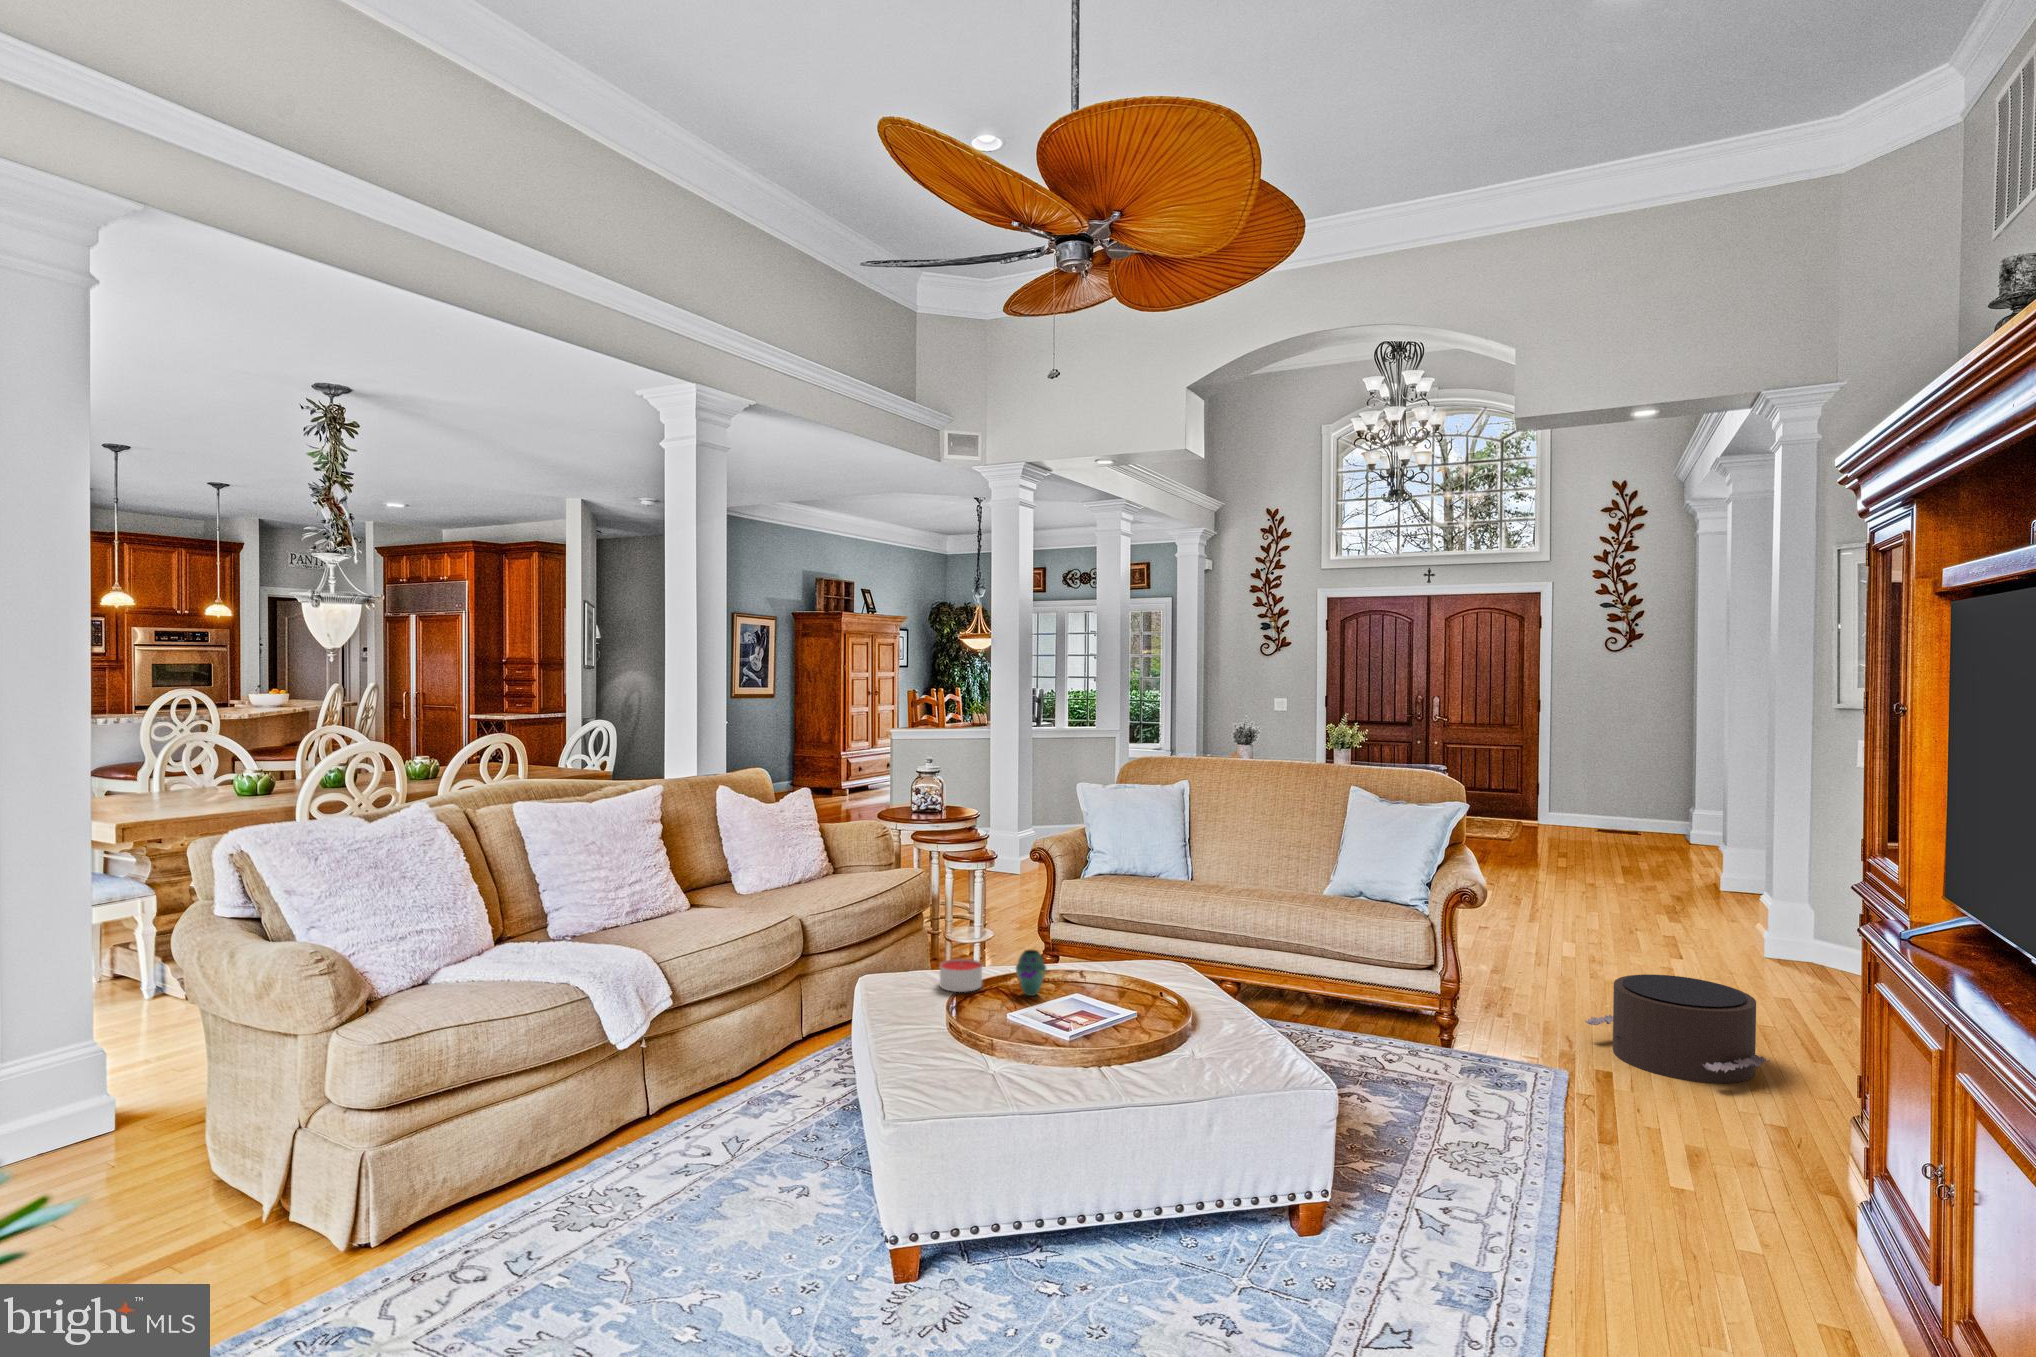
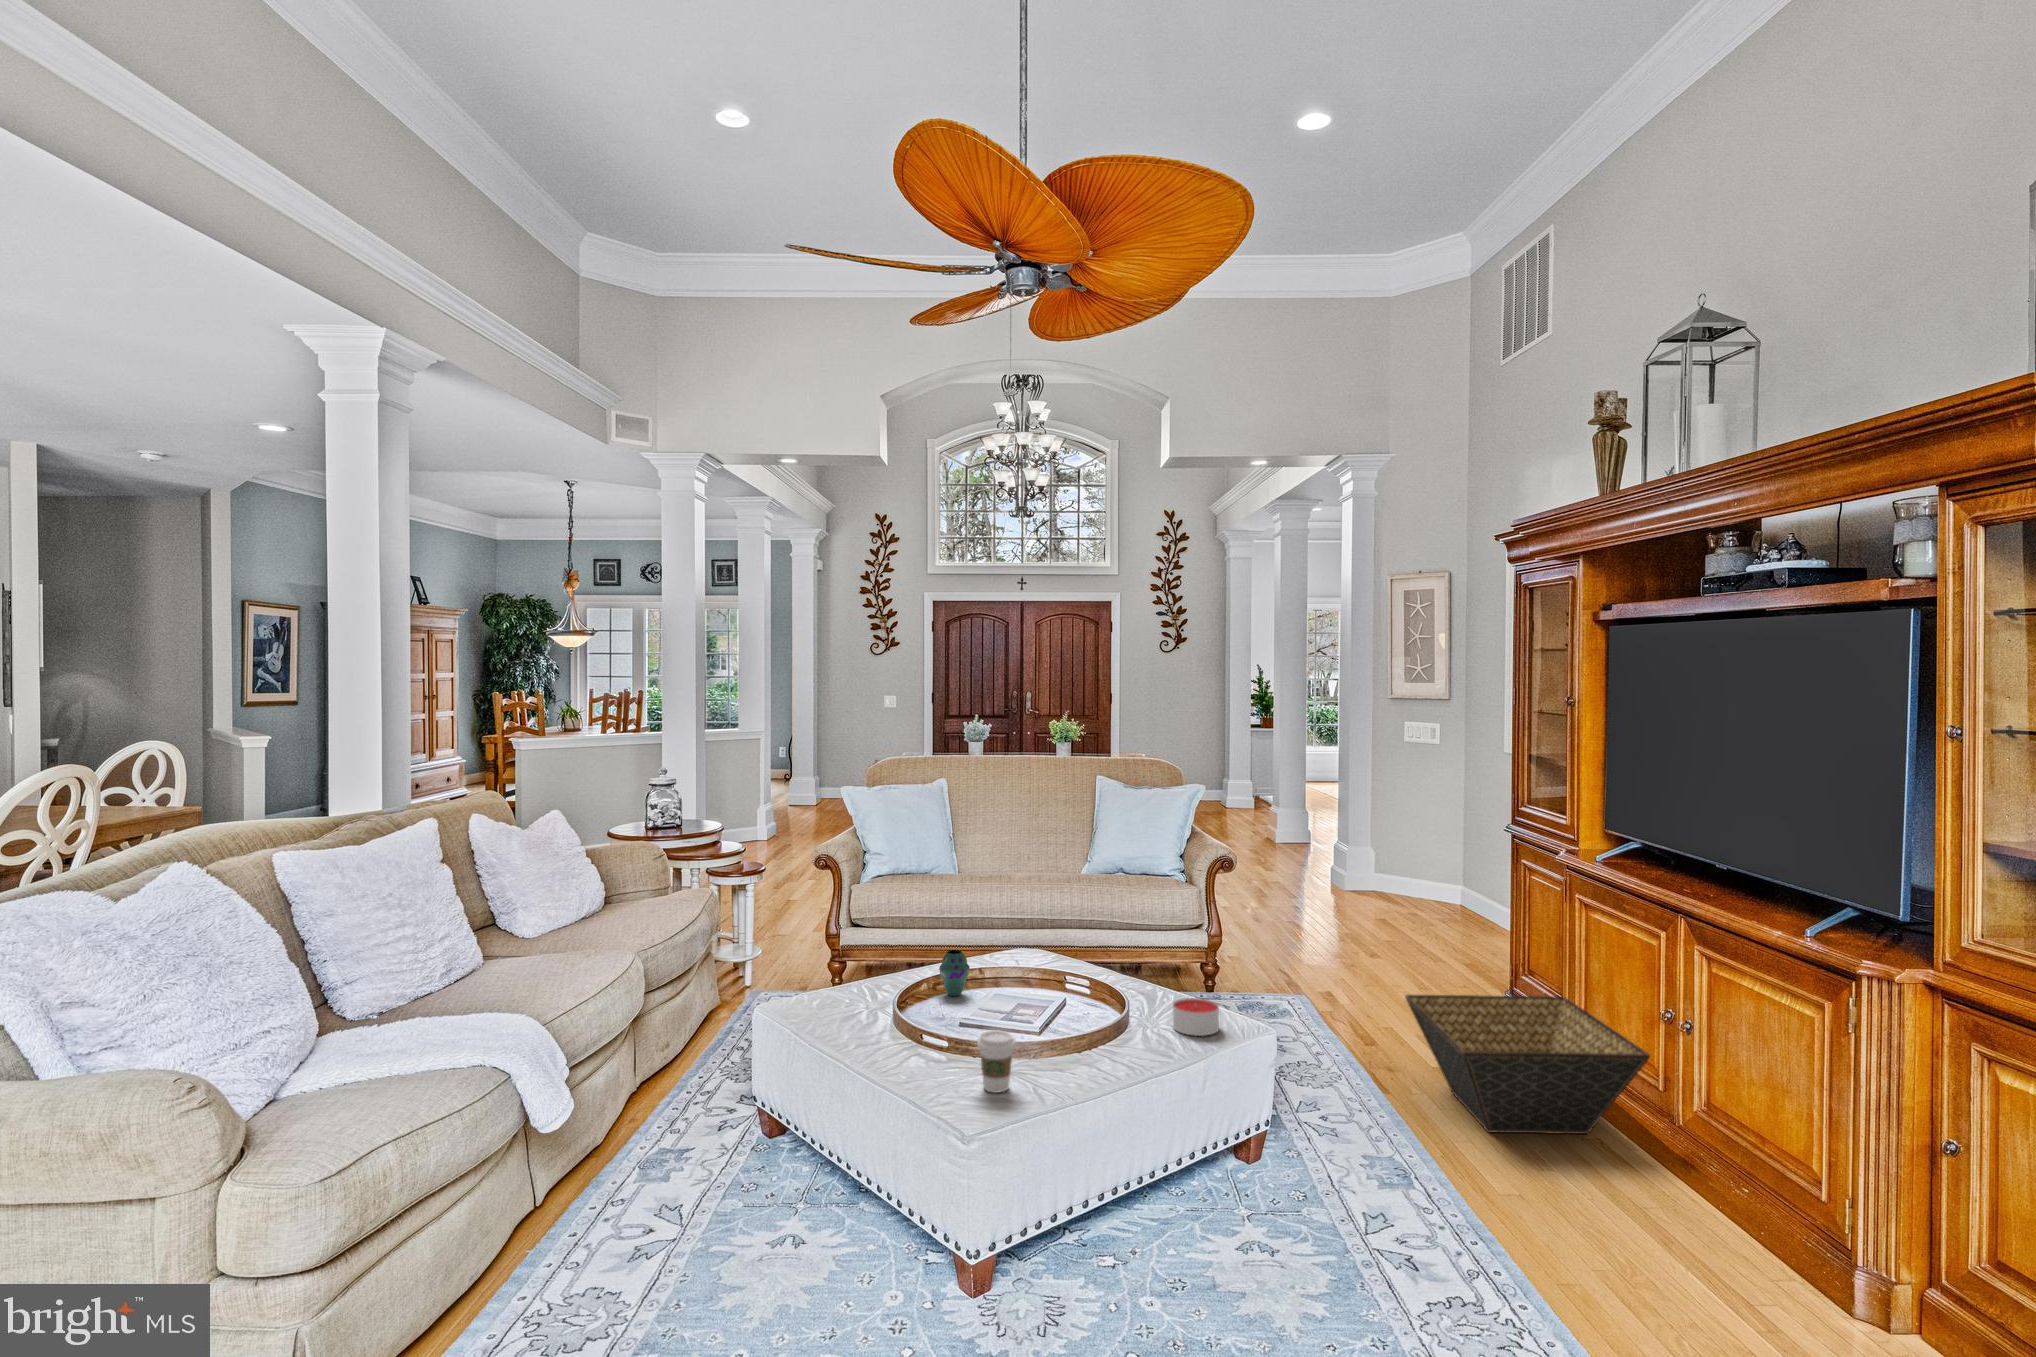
candle: present [940,959,982,992] -> present [1173,998,1219,1036]
pouf: present [1585,974,1770,1083] -> none [1298,910,1434,990]
coffee cup: none [952,1027,991,1090] -> present [977,1030,1016,1093]
basket: none [1598,1079,1890,1305] -> present [1405,995,1650,1134]

